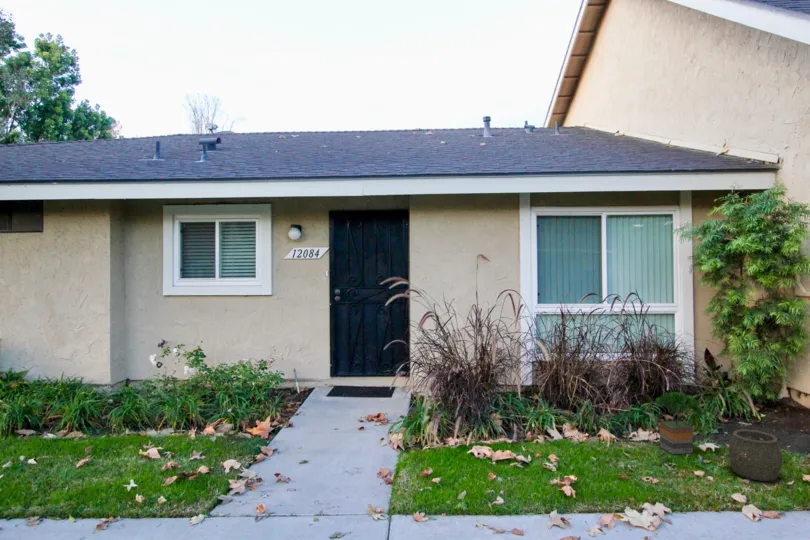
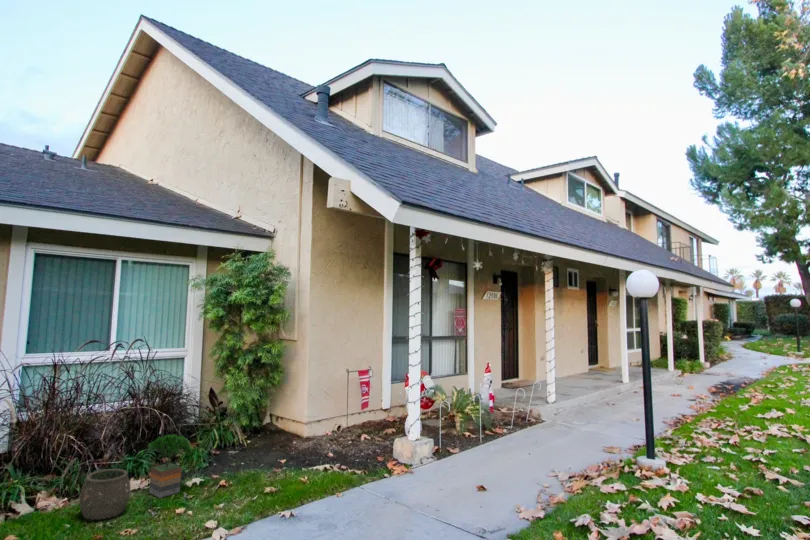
woven basket: present [728,430,783,481] -> present [80,469,130,520]

